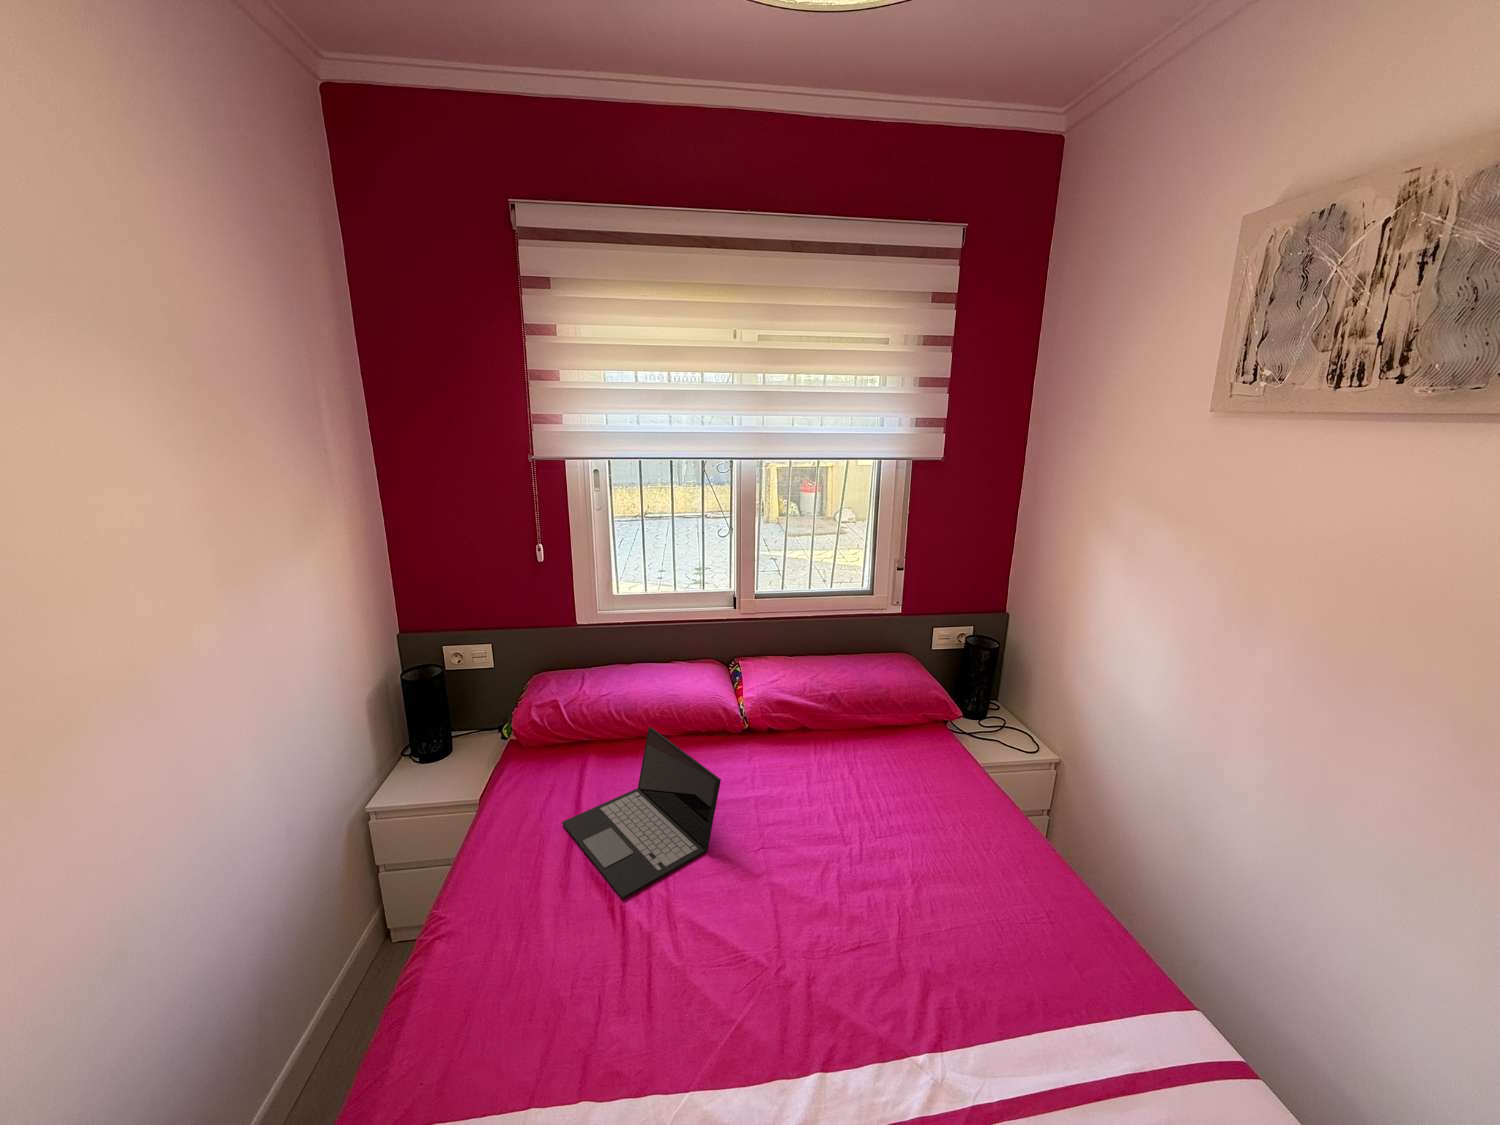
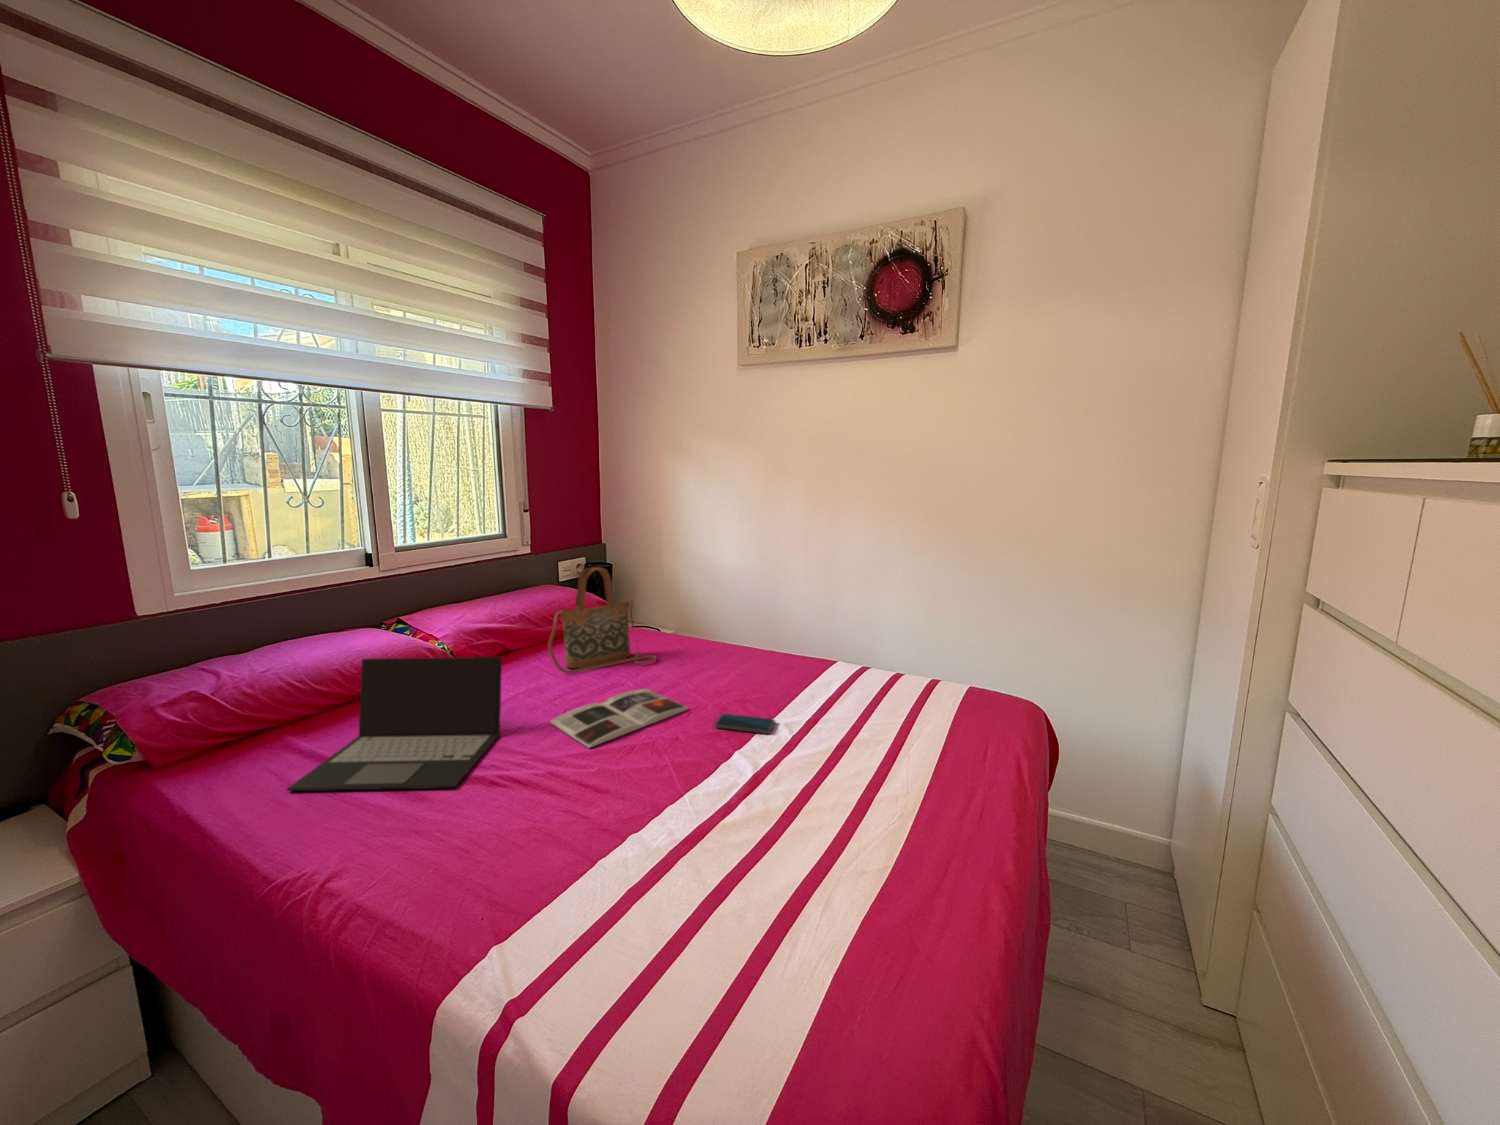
handbag: none [821,686,940,825] -> present [548,567,656,674]
magazine: none [743,860,890,941] -> present [551,689,689,748]
smartphone: none [882,984,963,1073] -> present [715,714,775,734]

